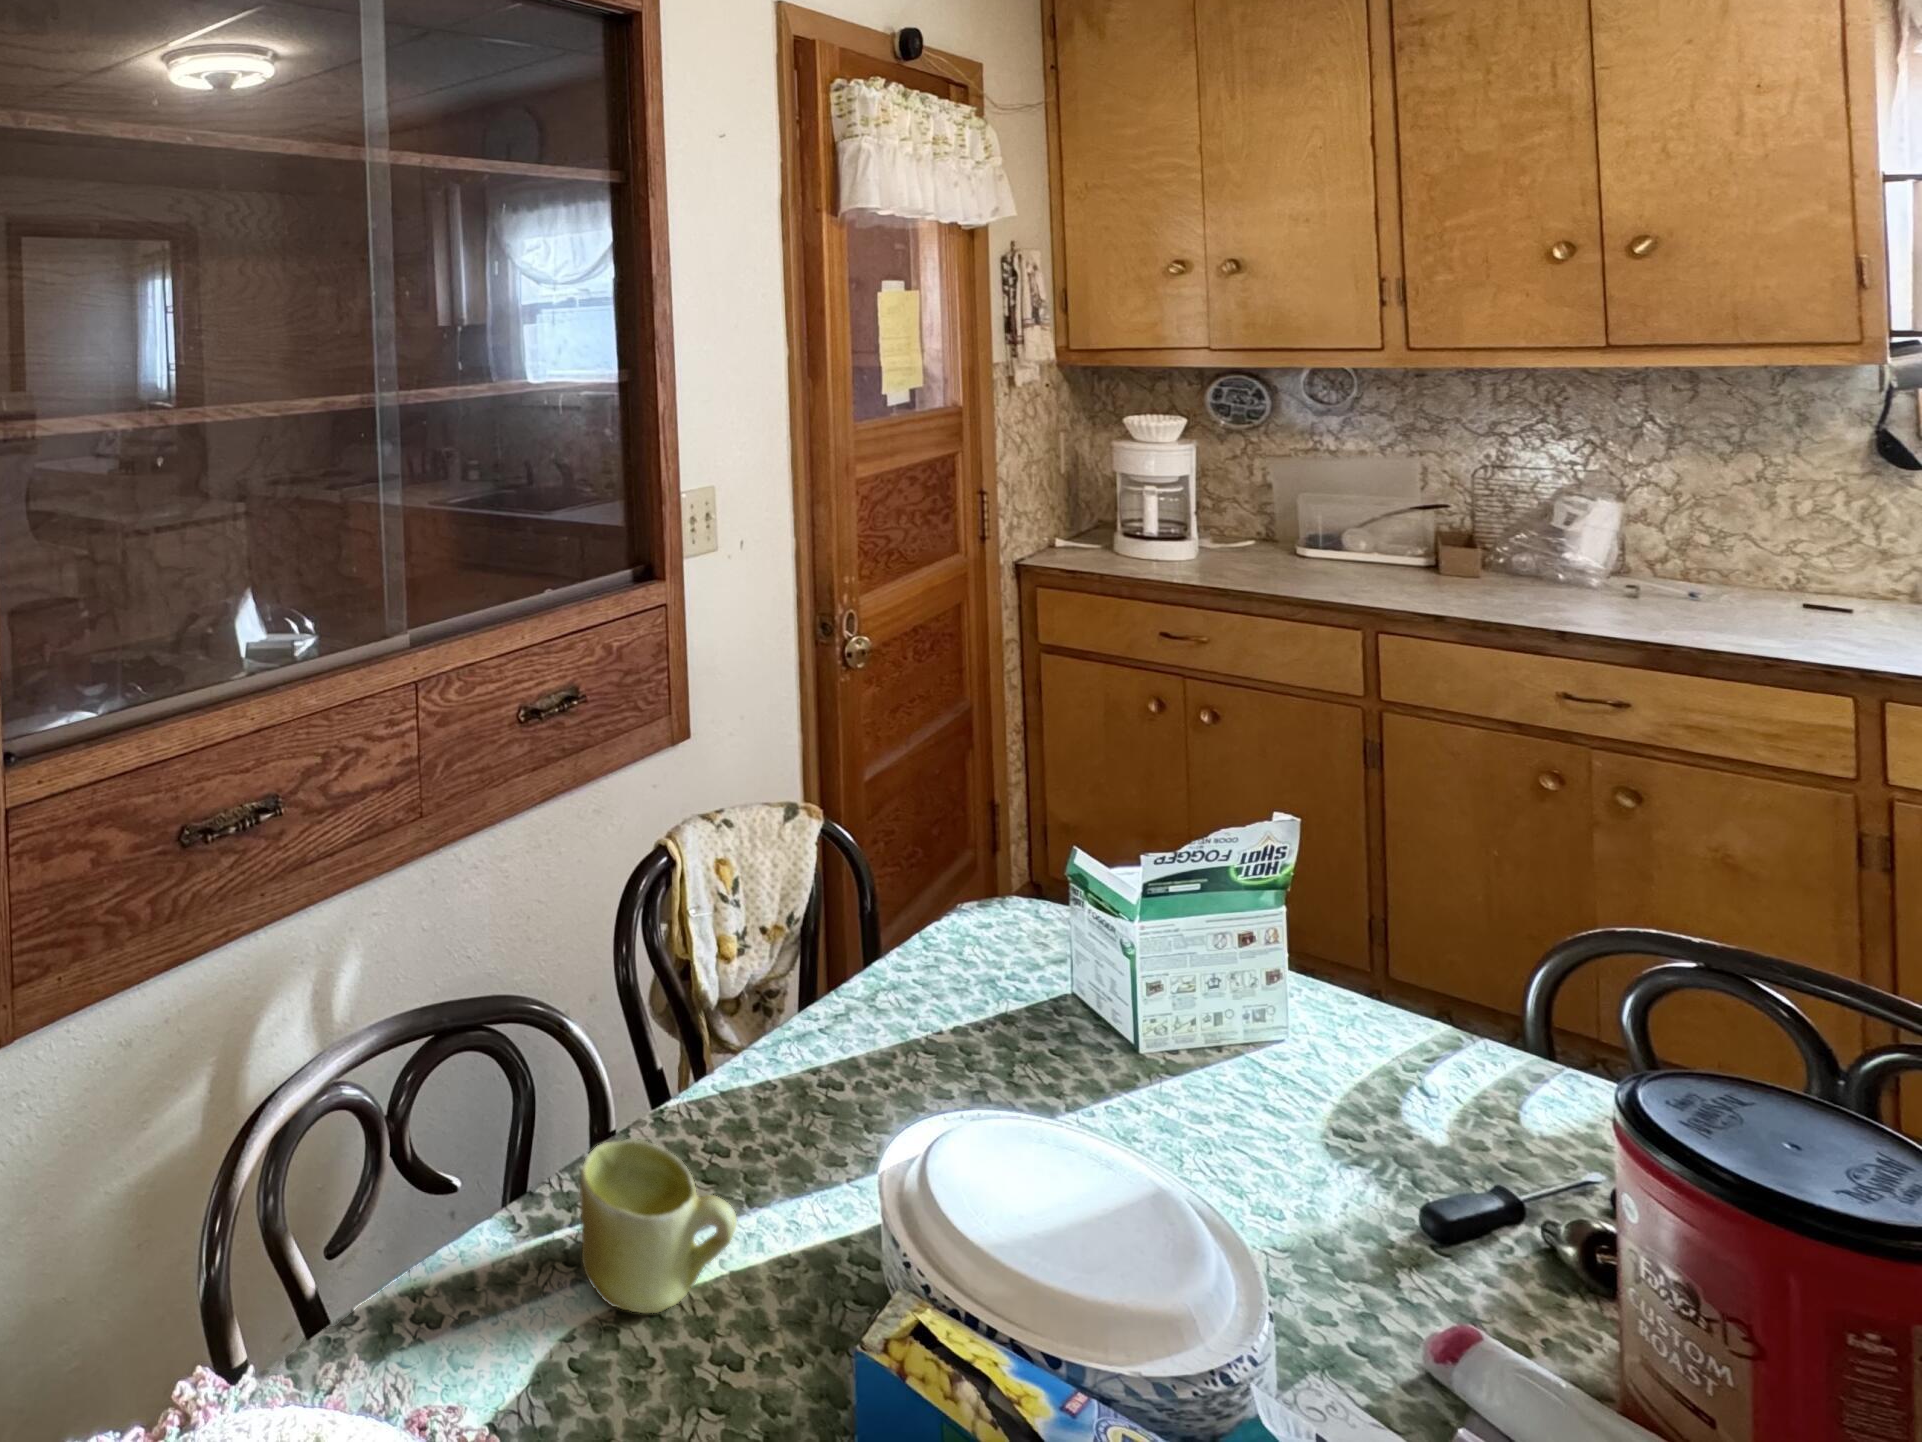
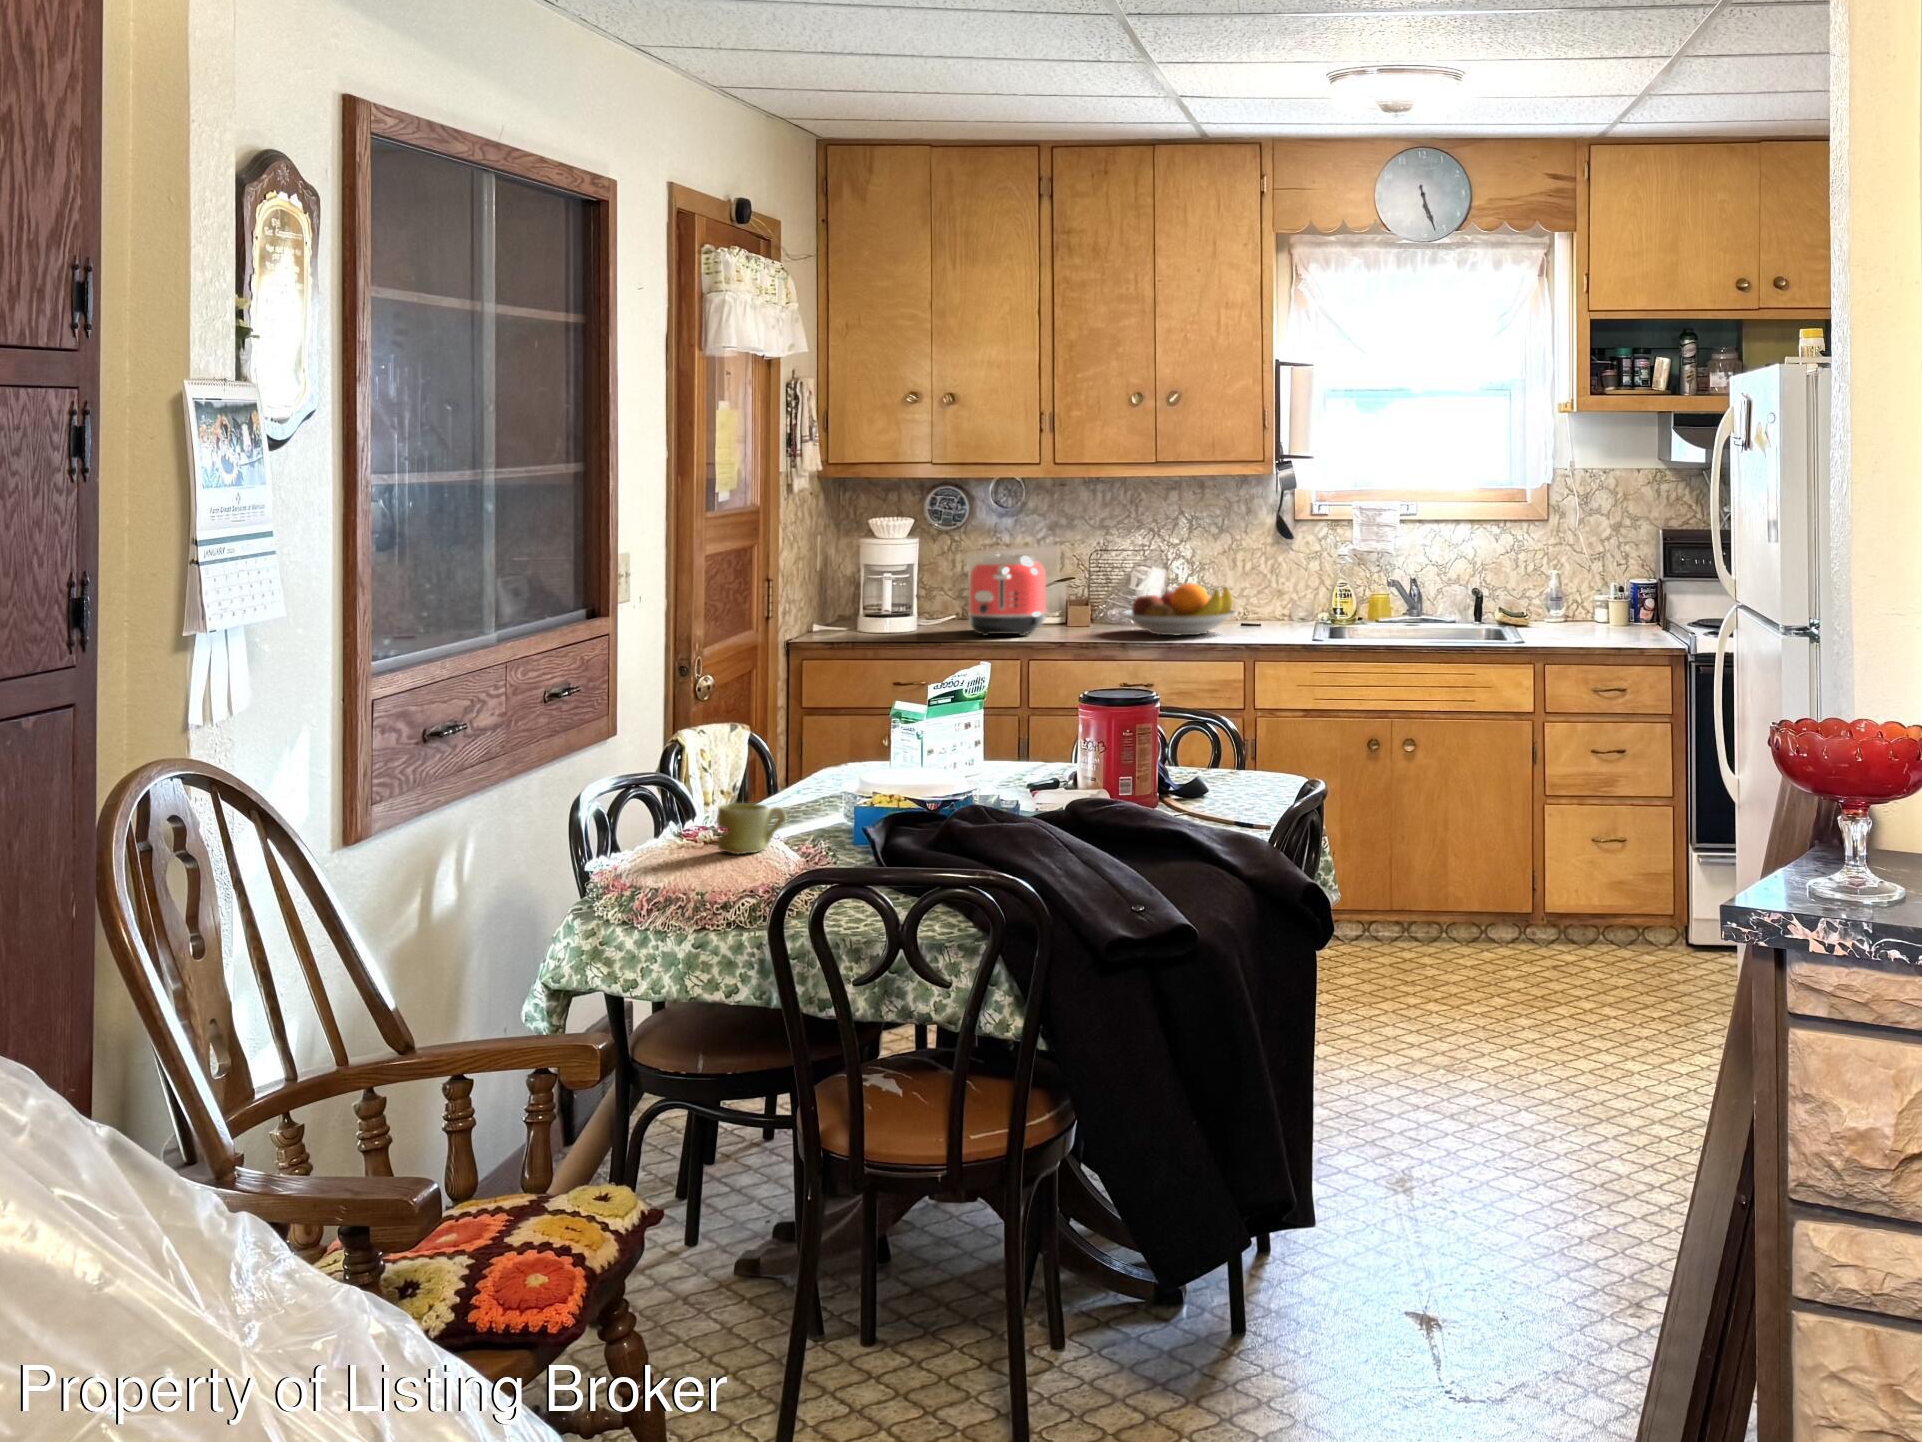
toaster: none [1271,469,1405,590] -> present [968,554,1047,636]
fruit bowl: none [1547,538,1815,624] -> present [1121,583,1236,635]

